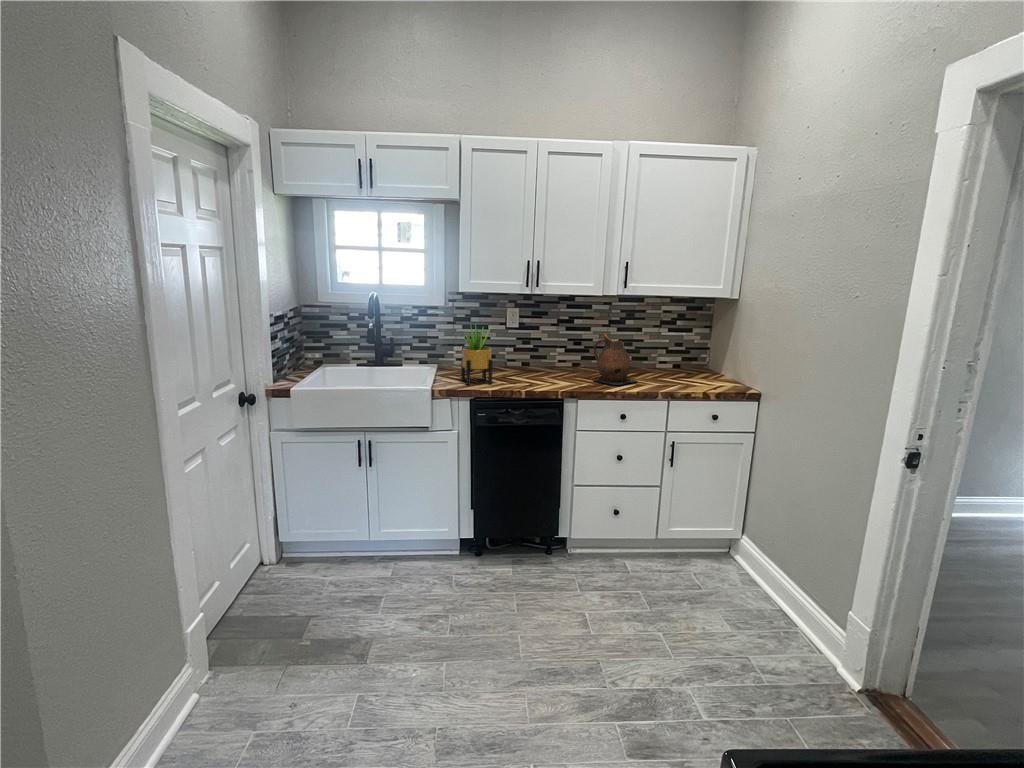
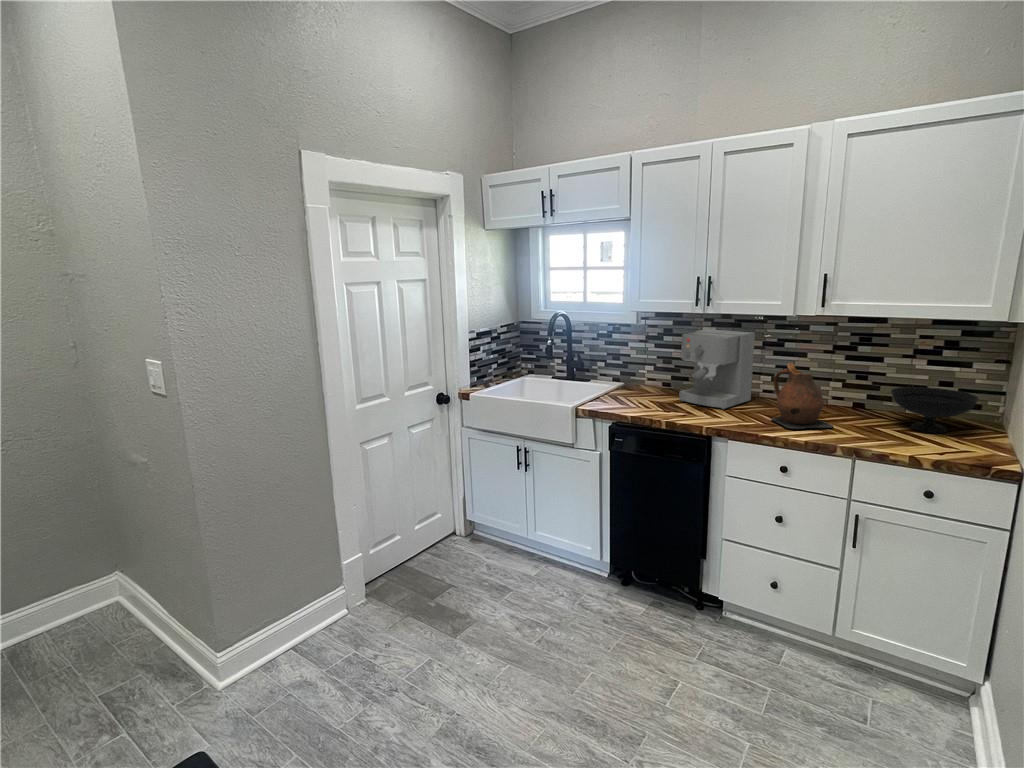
coffee maker: none [506,309,559,378] -> present [679,329,755,410]
potted plant: present [461,327,492,385] -> none [616,343,654,409]
bowl: none [660,347,712,378] -> present [891,387,979,433]

